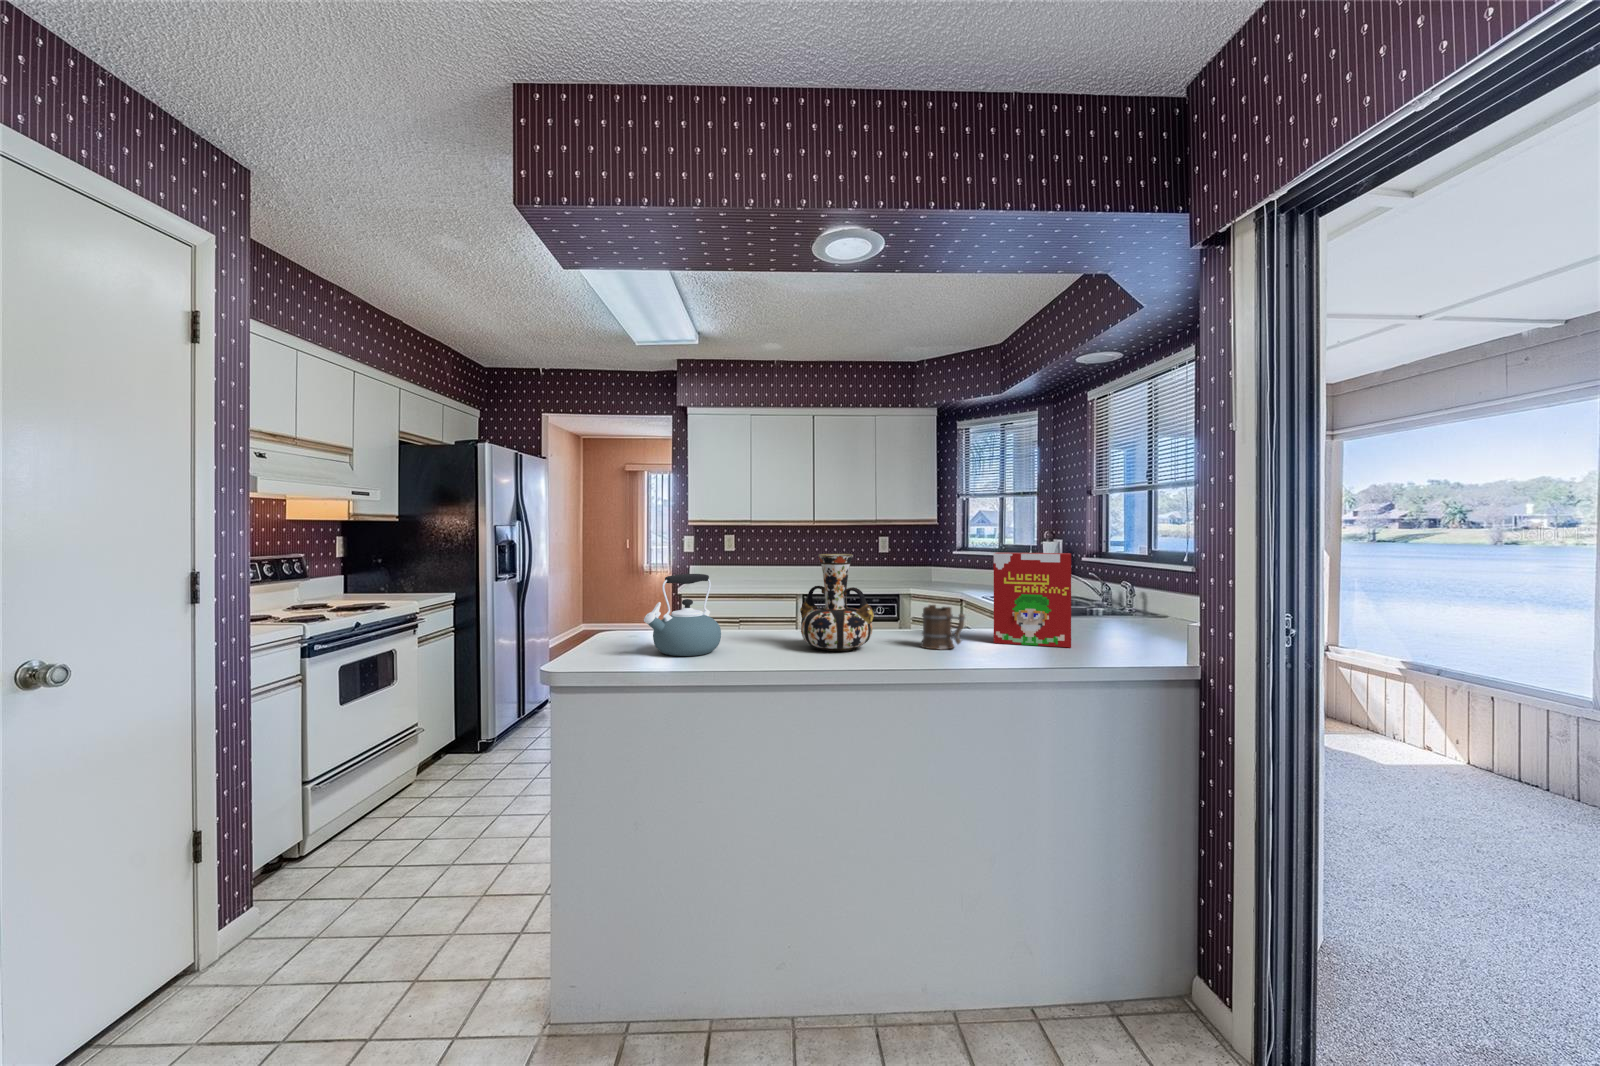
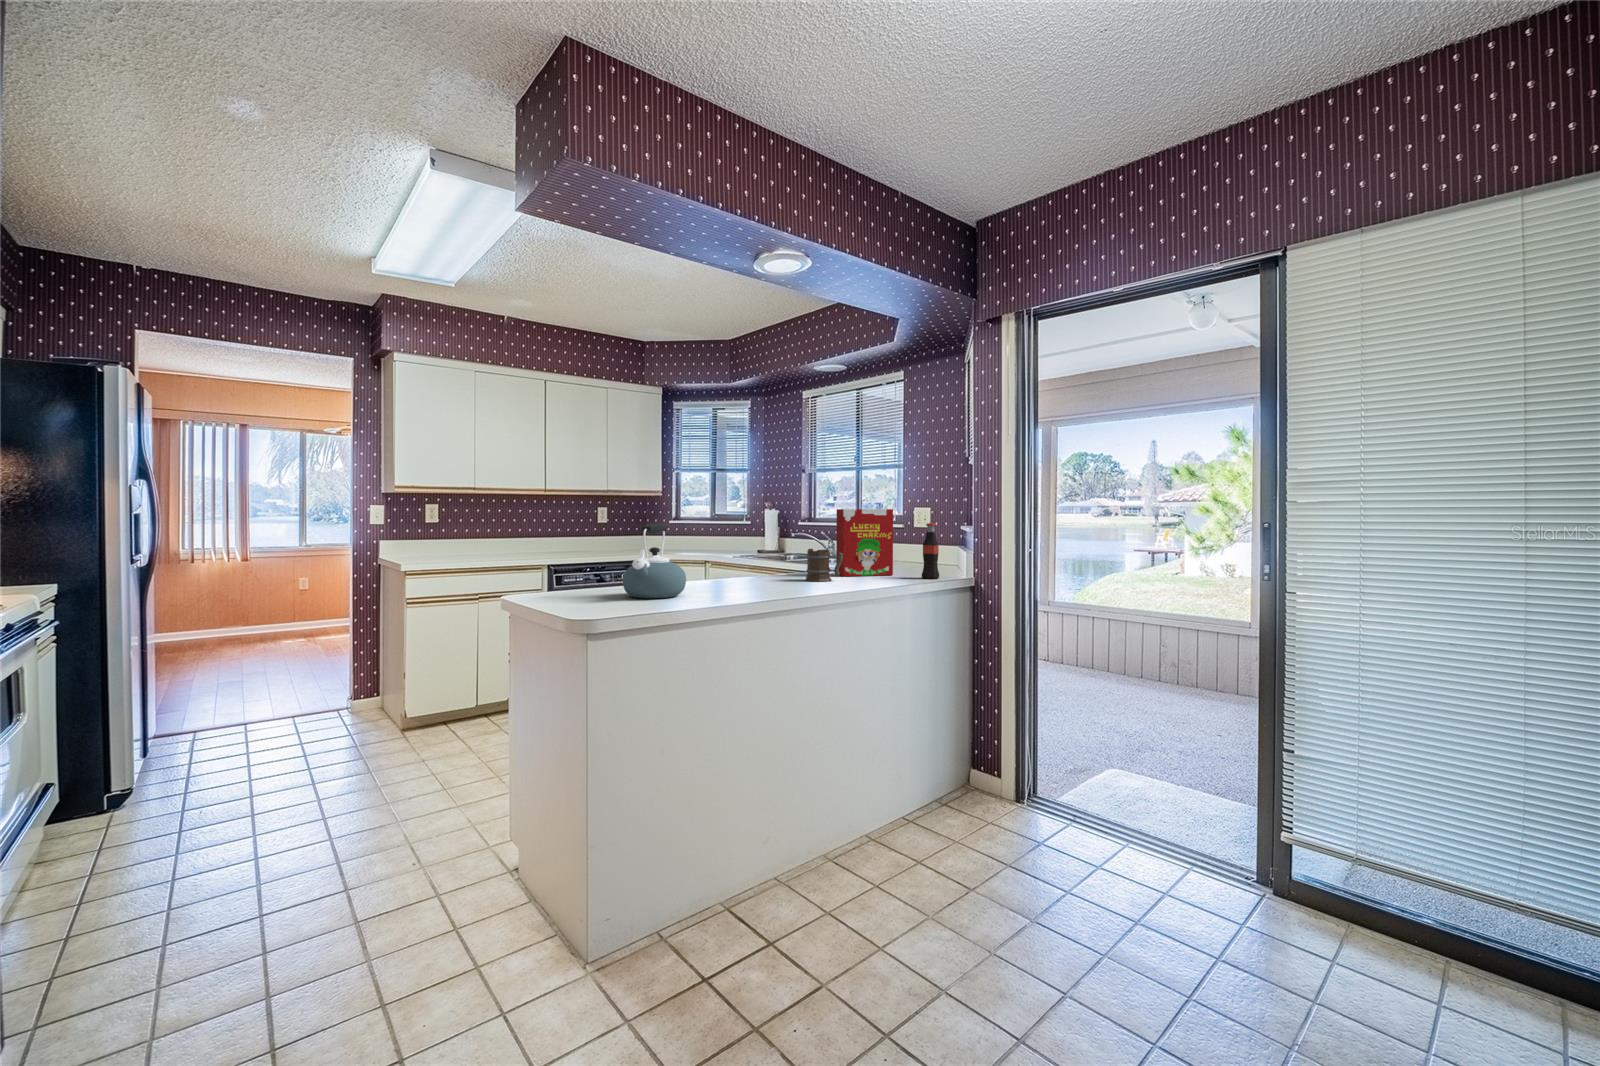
vase: present [800,554,874,651] -> none [723,508,790,587]
bottle: none [1093,578,1124,662] -> present [922,523,939,579]

